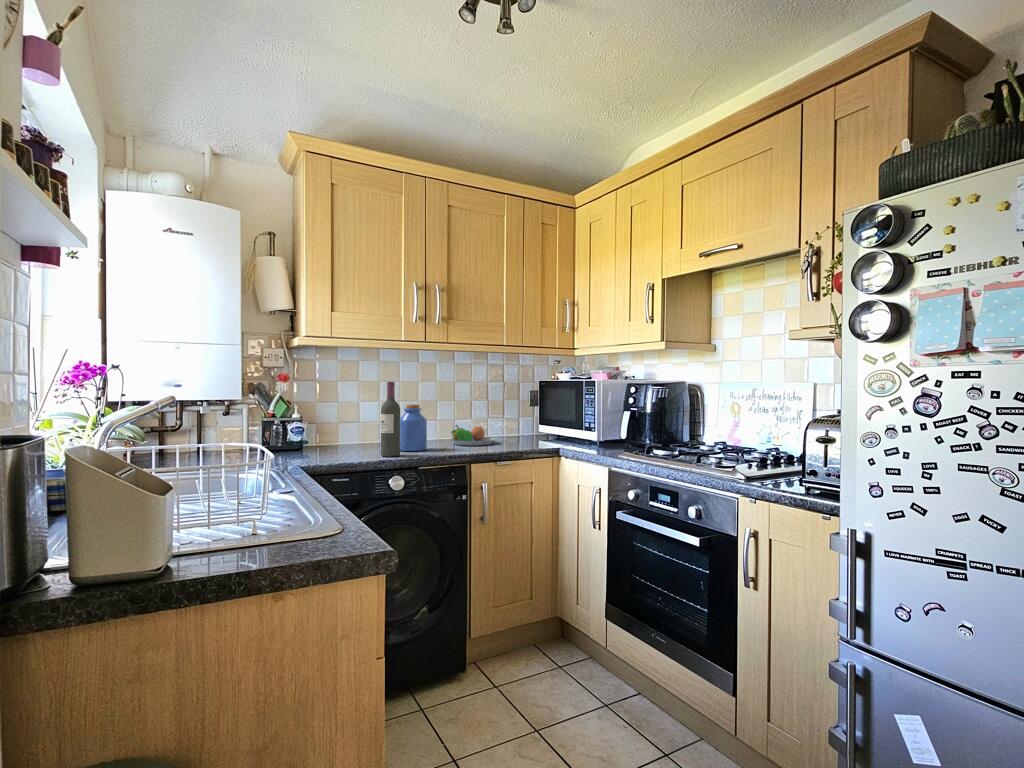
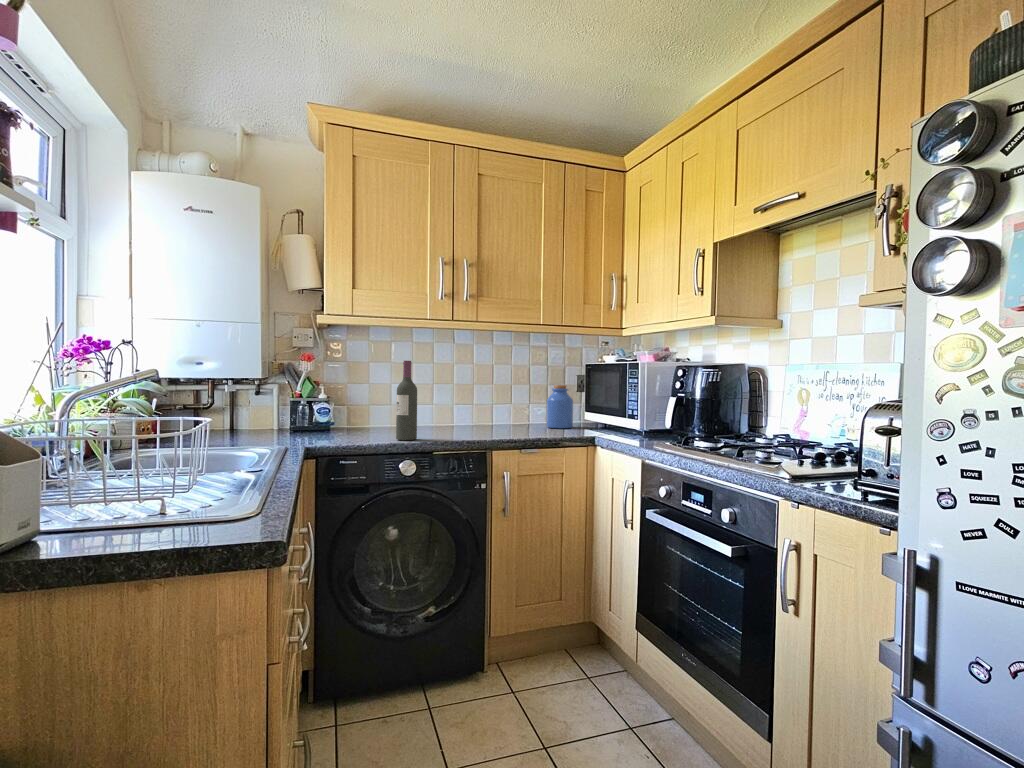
jar: present [400,404,427,451] -> present [546,385,573,428]
fruit bowl: present [450,425,496,446] -> none [480,409,531,432]

